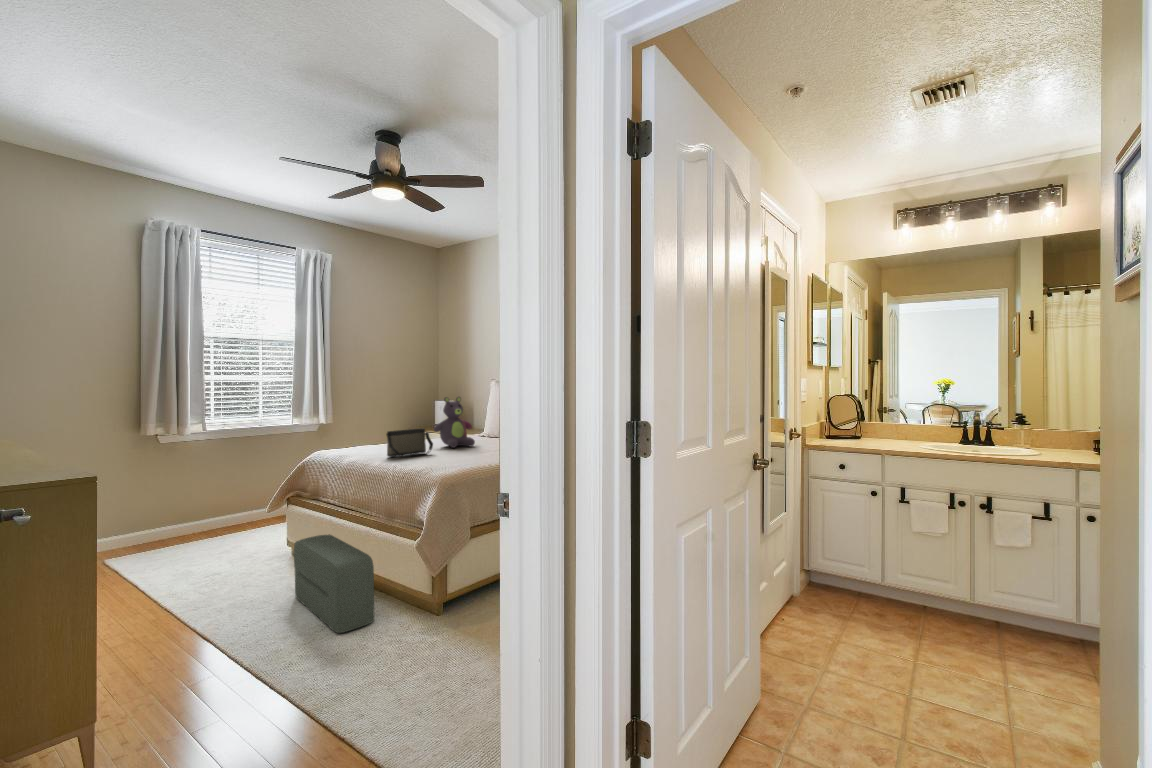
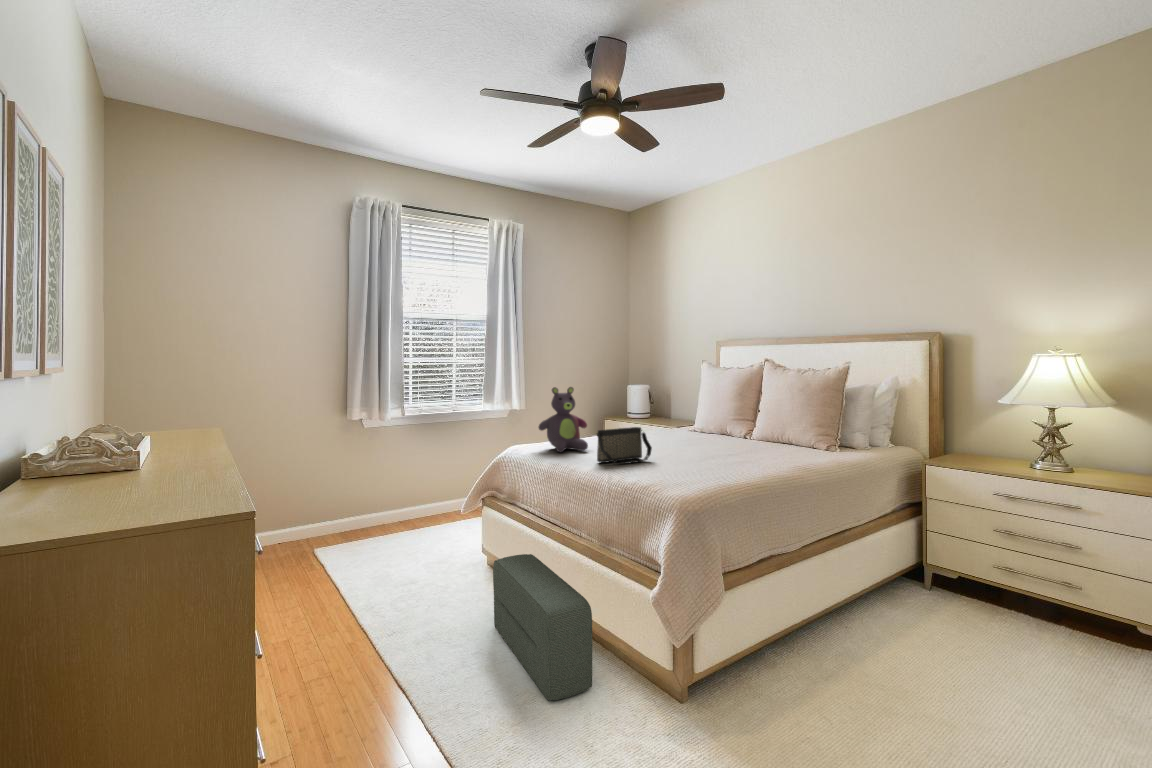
stuffed bear: present [434,397,475,448] -> present [539,387,588,452]

